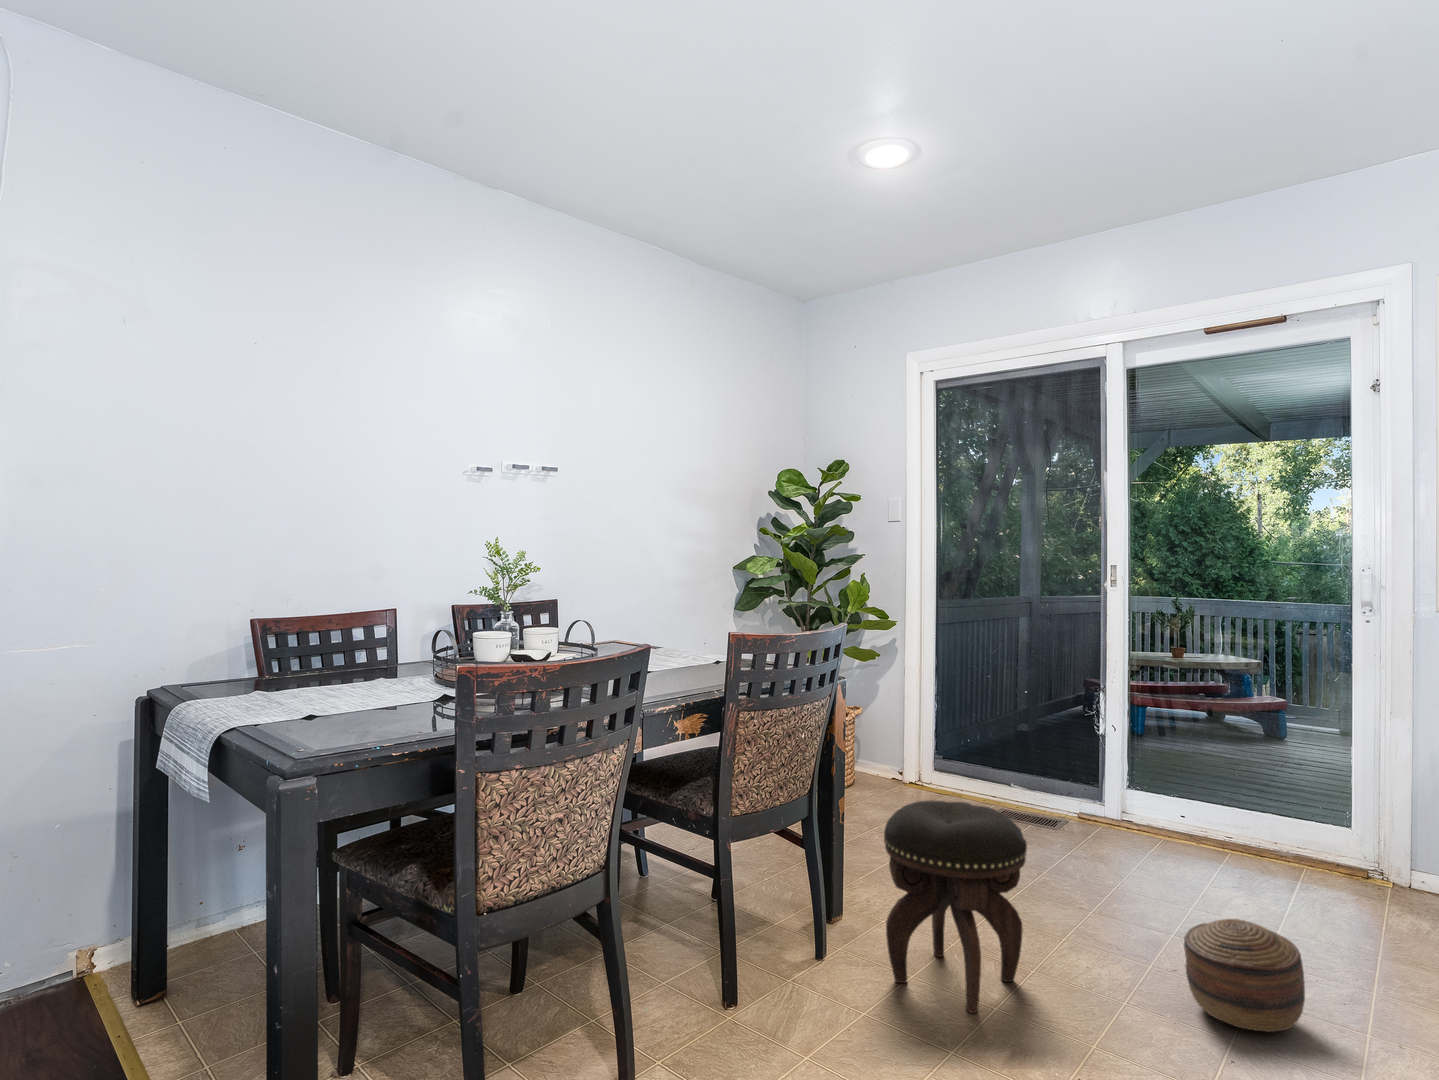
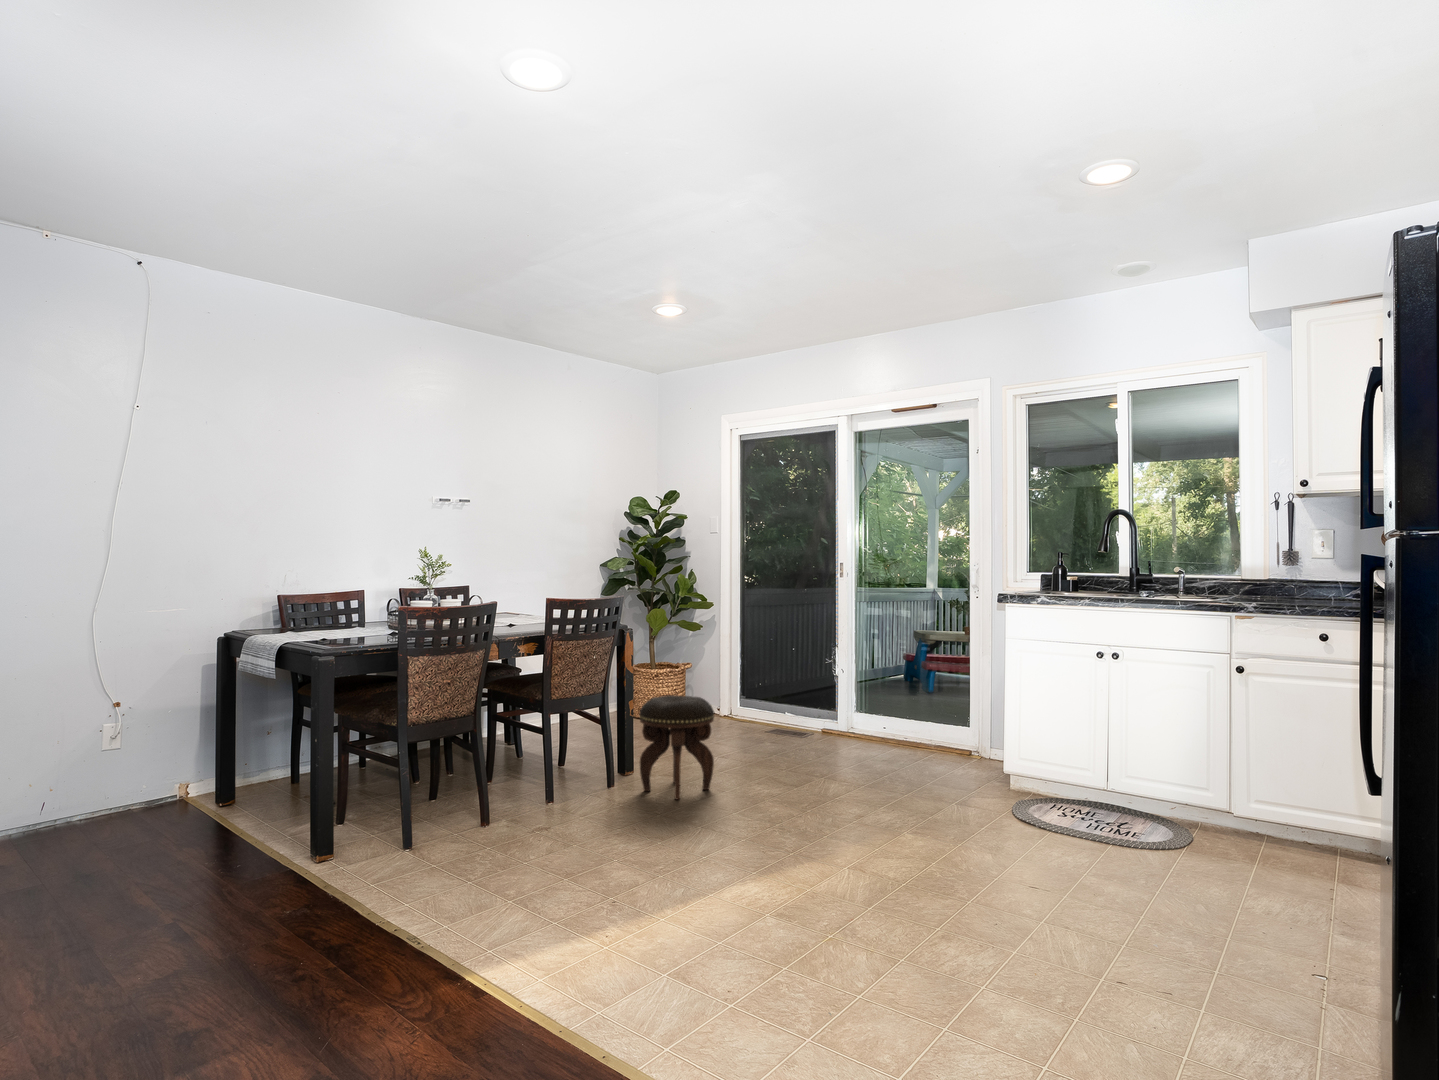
basket: present [1184,919,1305,1032] -> none [789,749,843,802]

